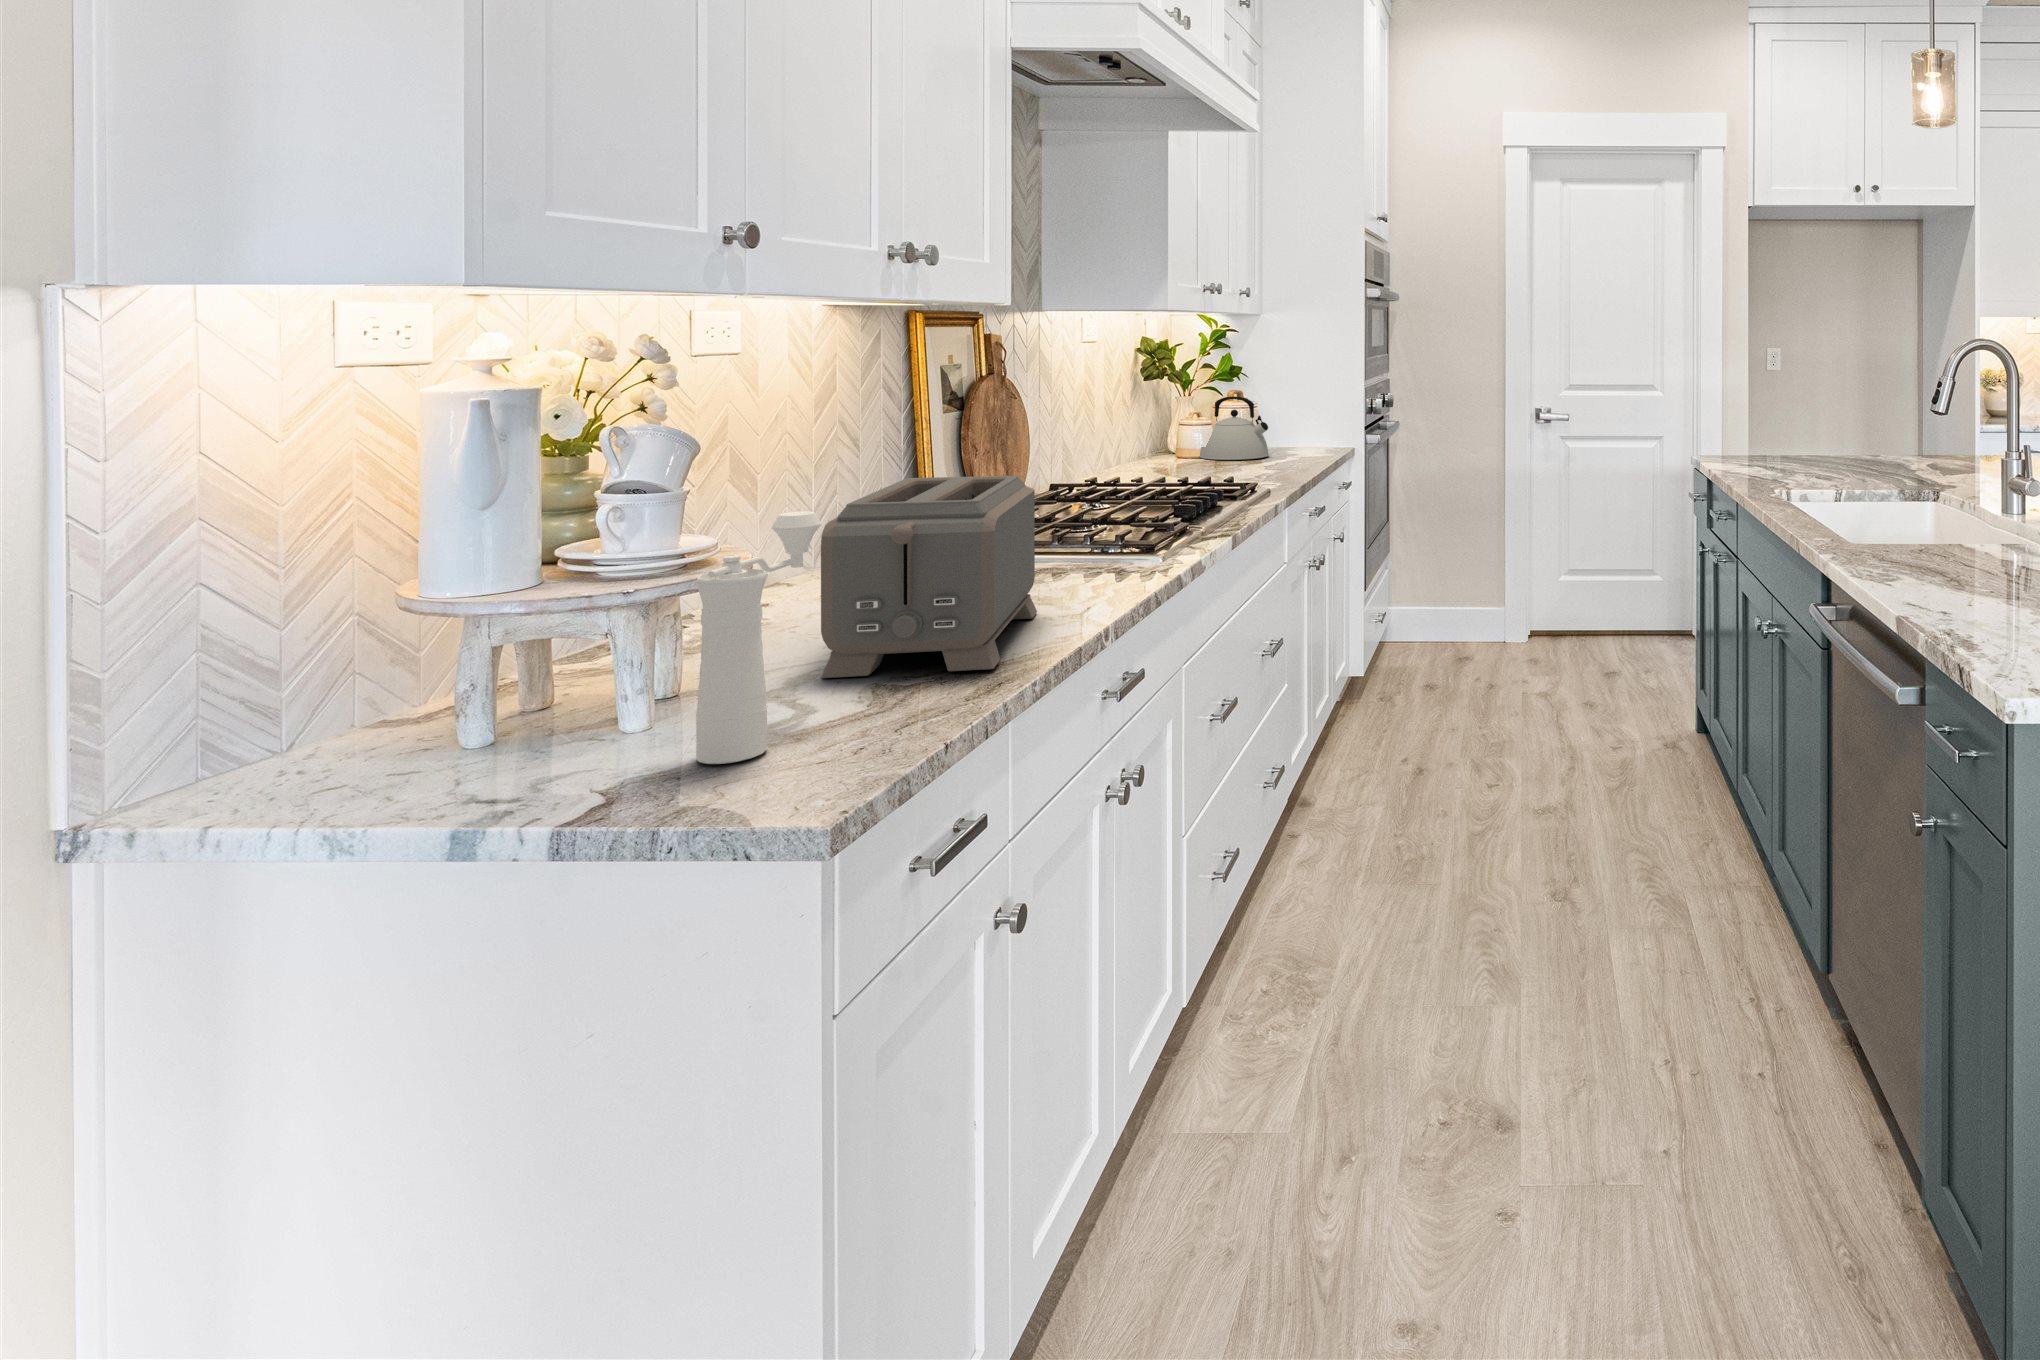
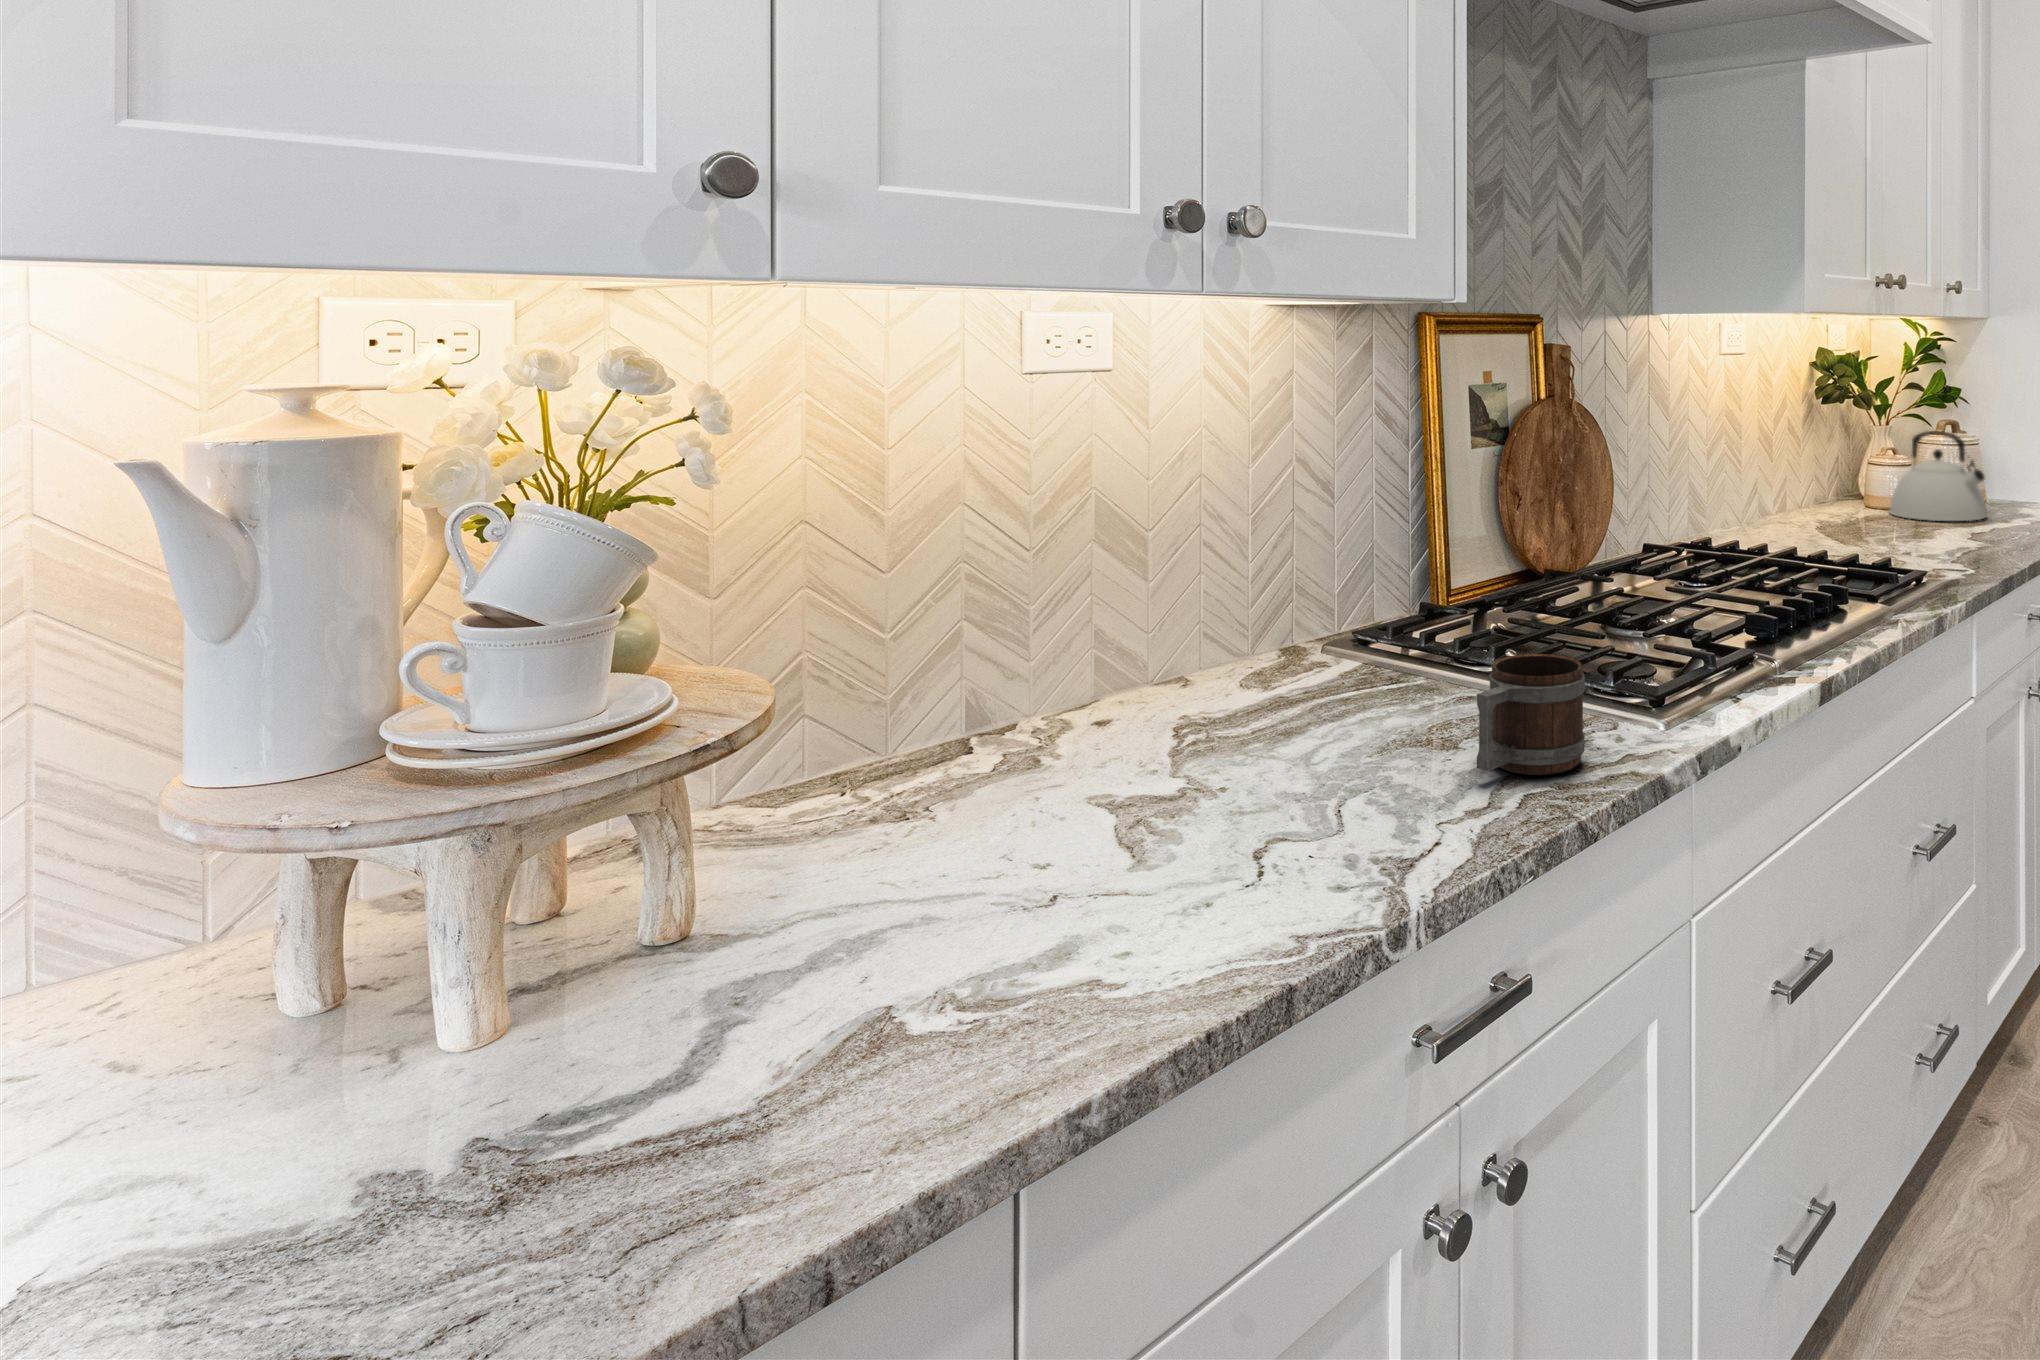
toaster: present [821,476,1037,678] -> none [972,570,1408,961]
pepper mill: present [695,511,821,764] -> none [528,658,855,1145]
mug: none [1061,524,1123,592] -> present [1477,654,1585,775]

